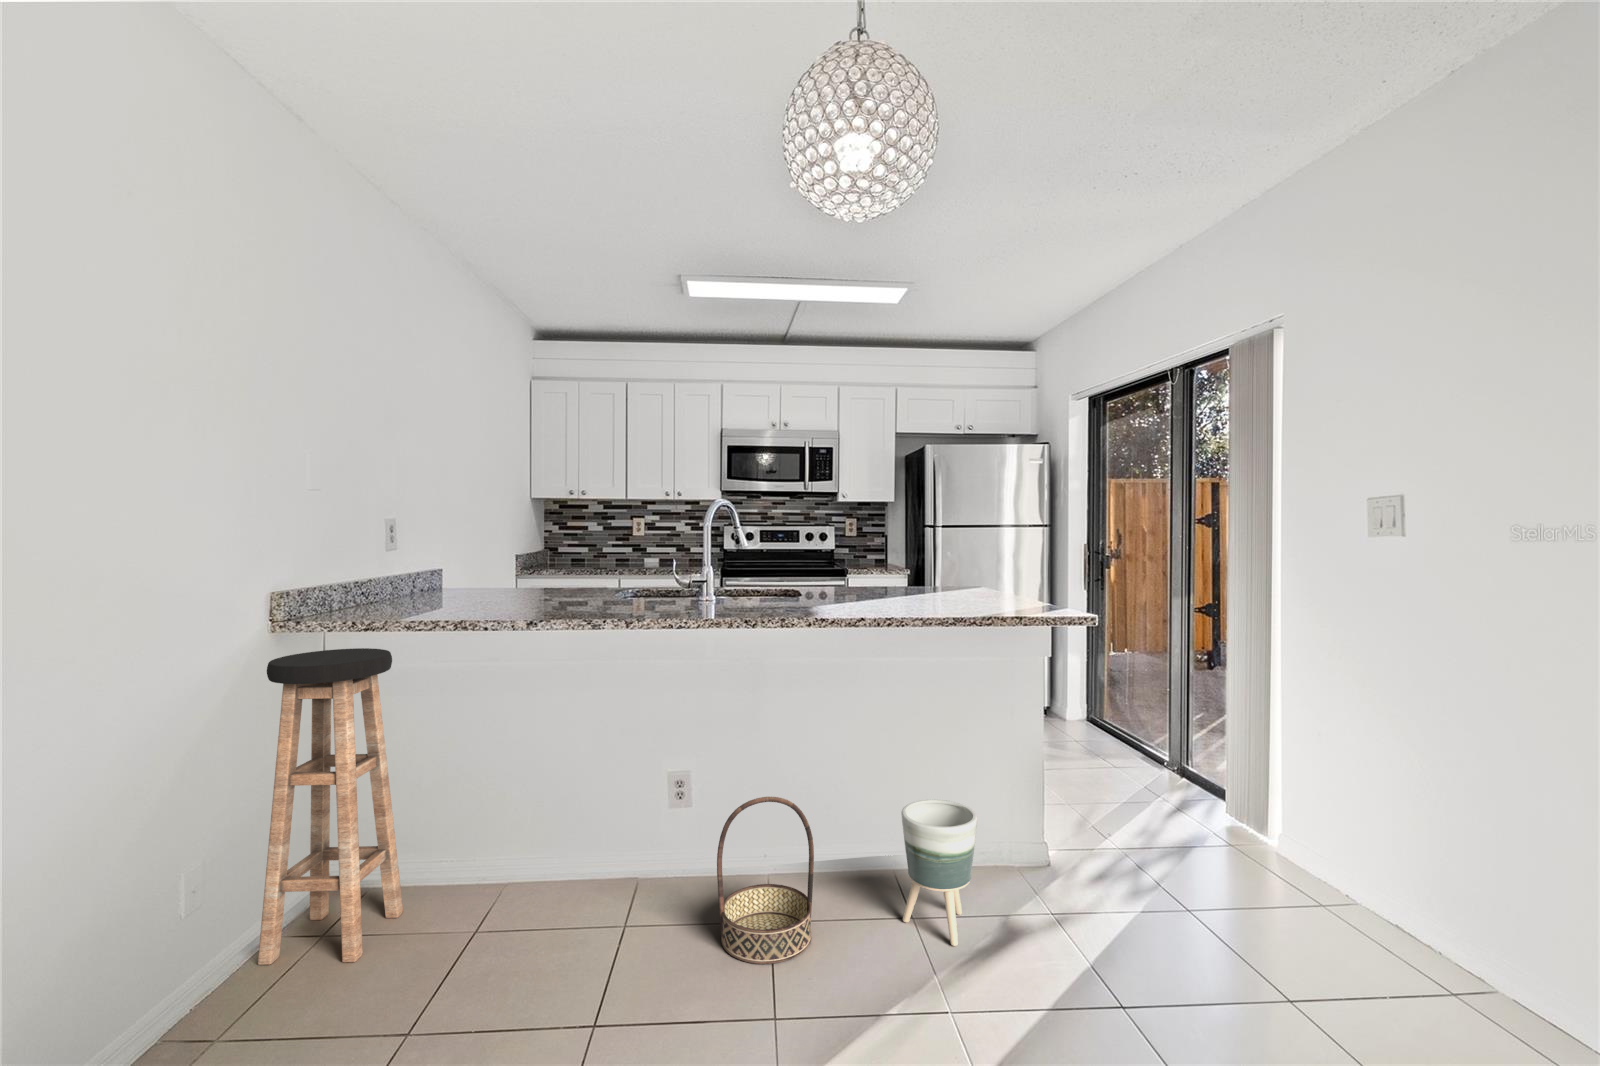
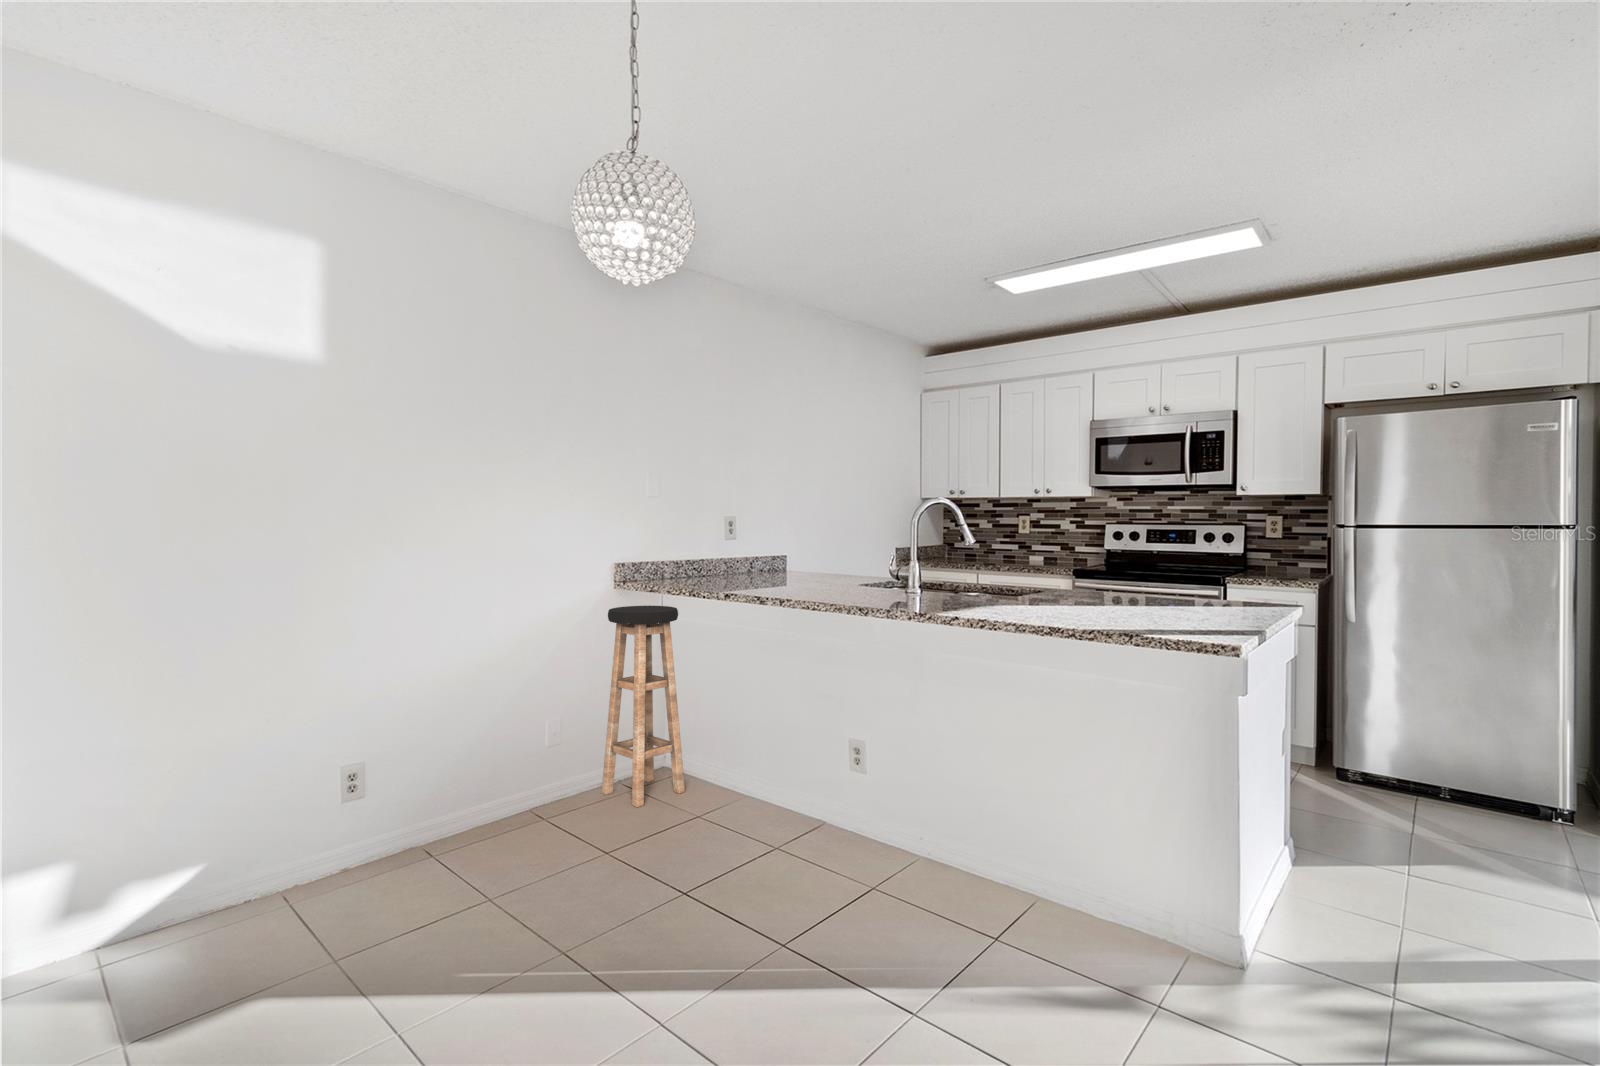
basket: present [717,797,814,964] -> none [819,762,898,904]
planter: present [901,800,977,946] -> none [967,808,1046,954]

